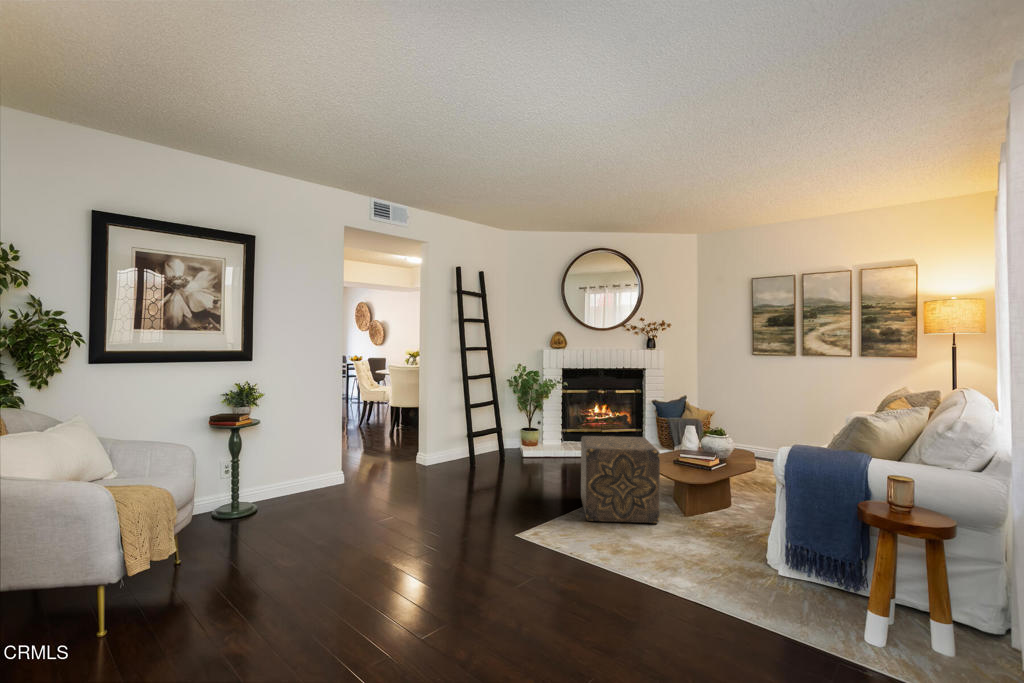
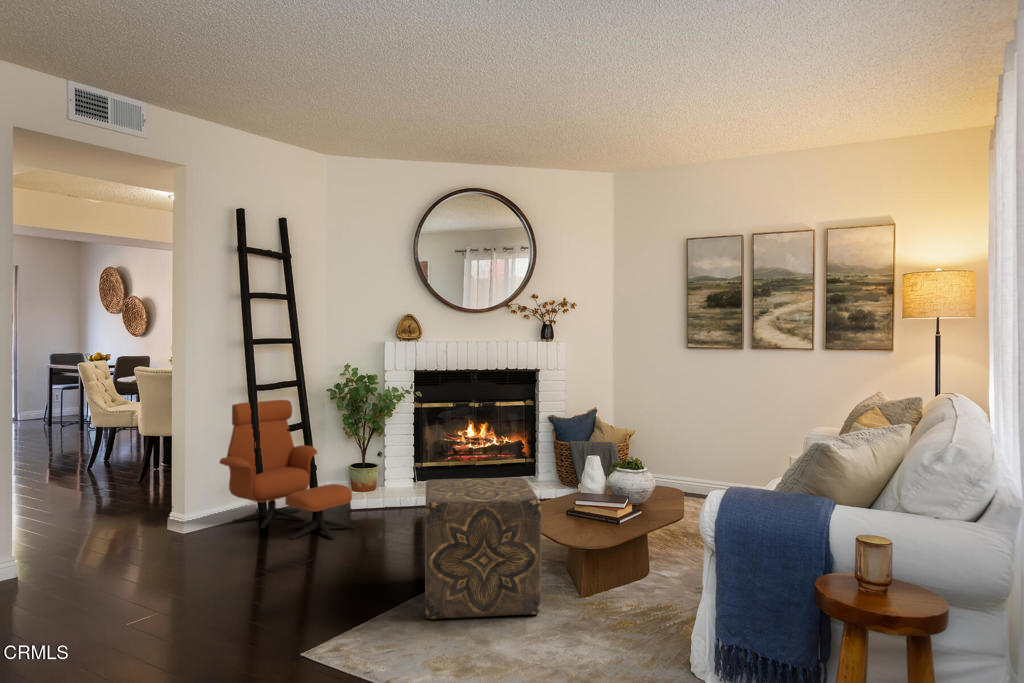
lounge chair: none [448,385,529,472] -> present [220,400,354,539]

